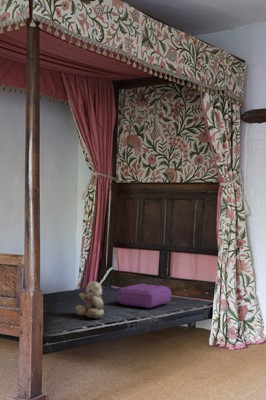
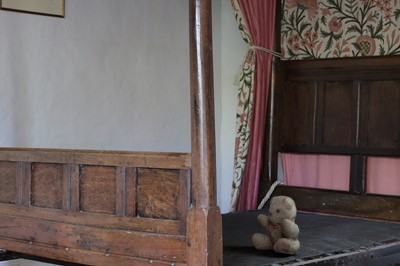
pillow: present [117,284,171,308] -> none [306,202,385,238]

